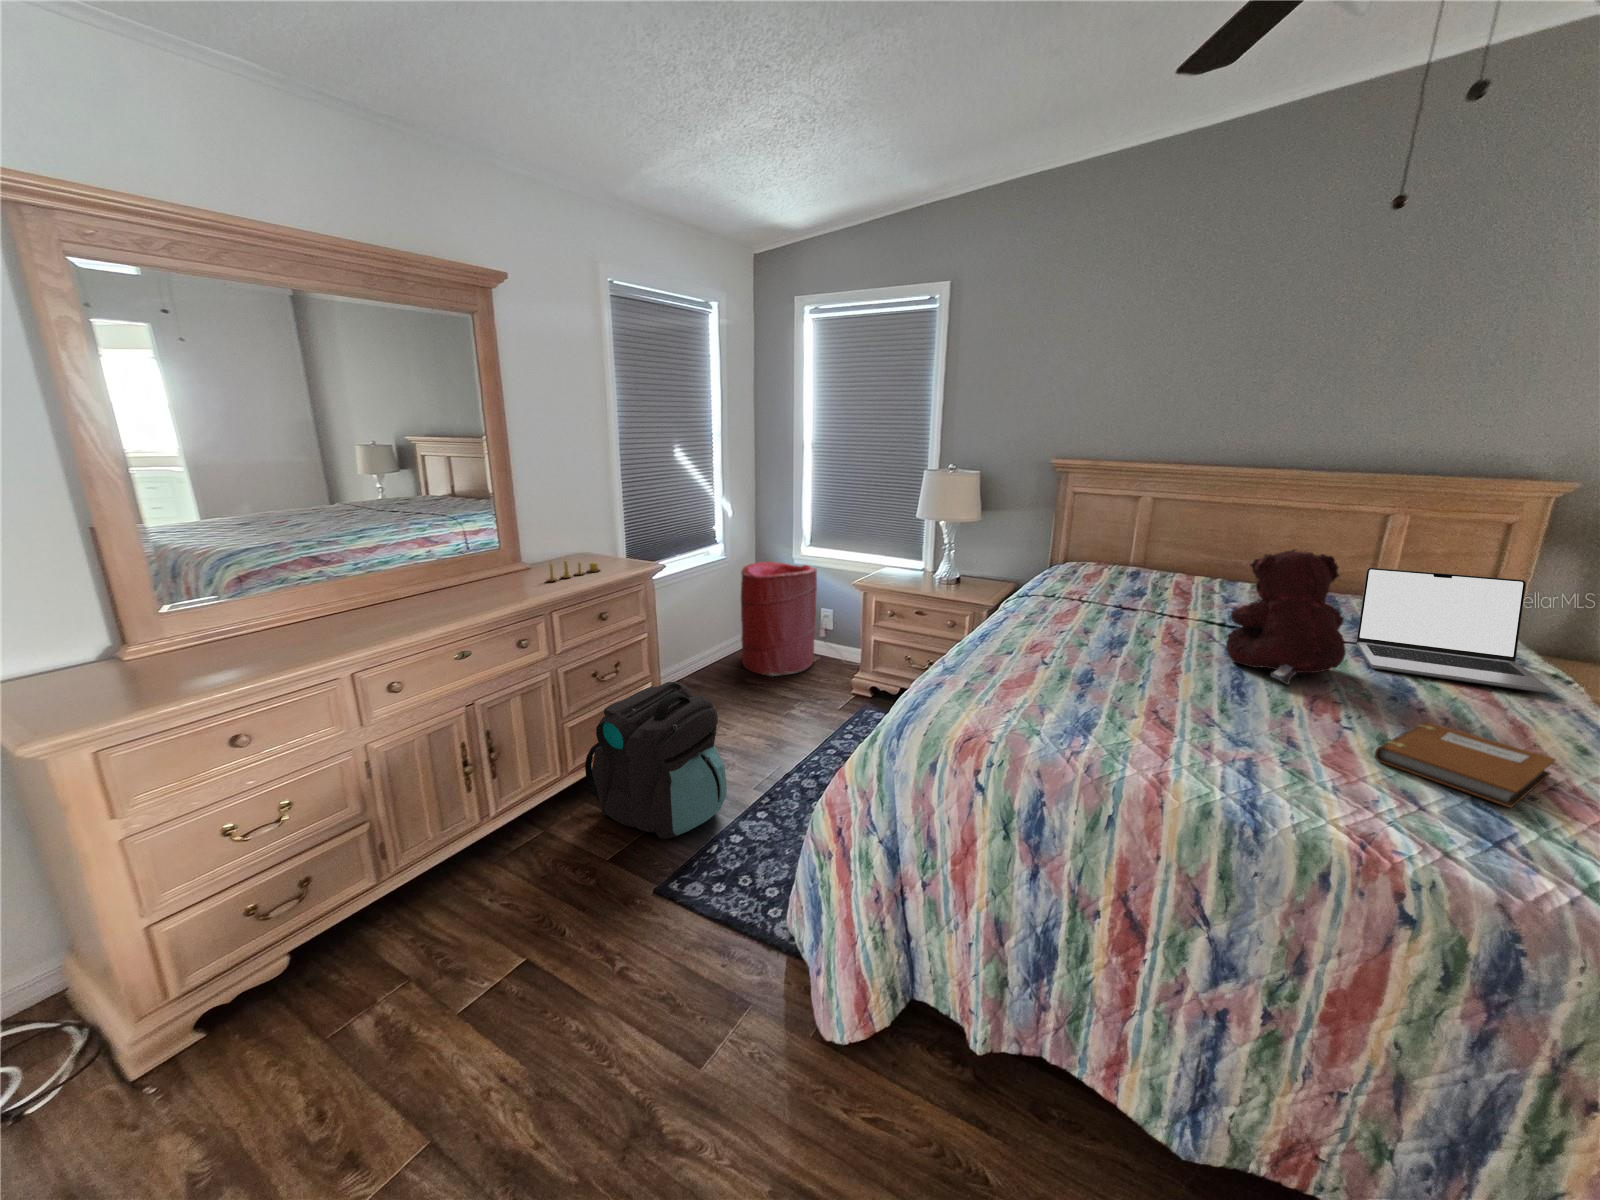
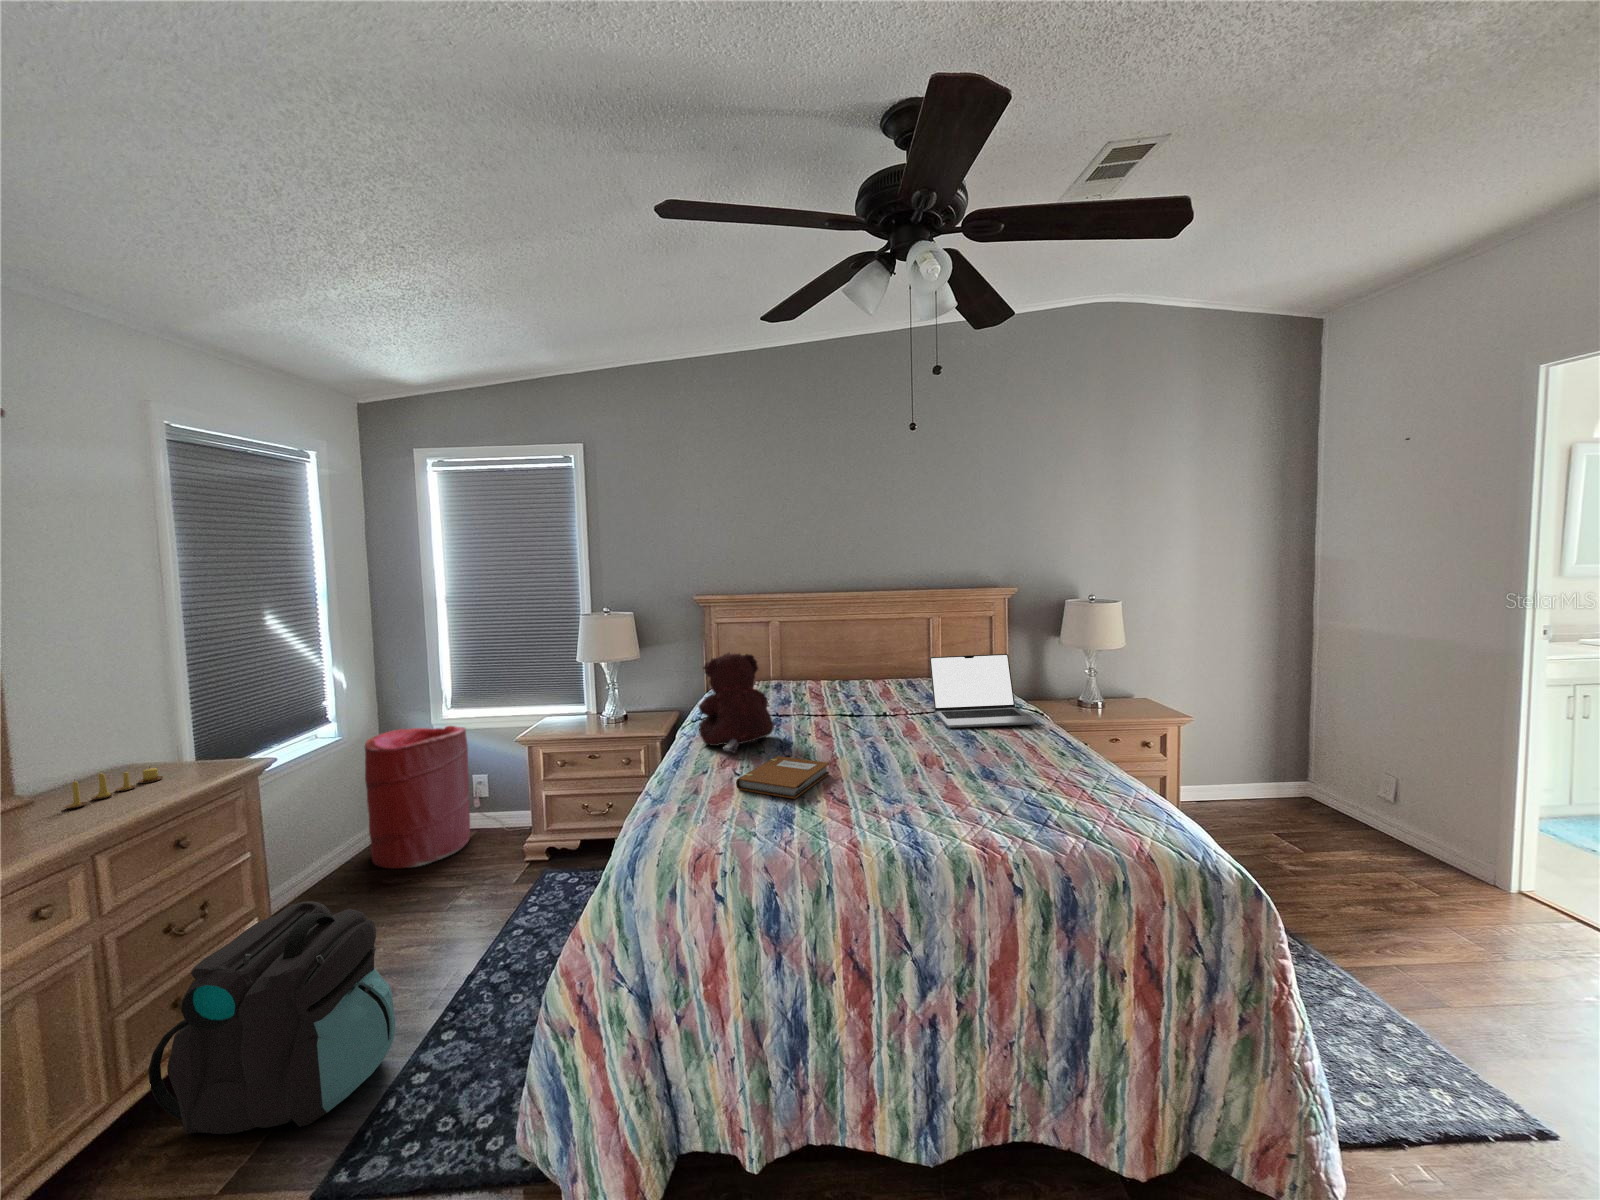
teddy bear: present [1226,550,1346,685] -> present [699,653,774,754]
notebook: present [1375,722,1555,808] -> present [736,756,830,799]

